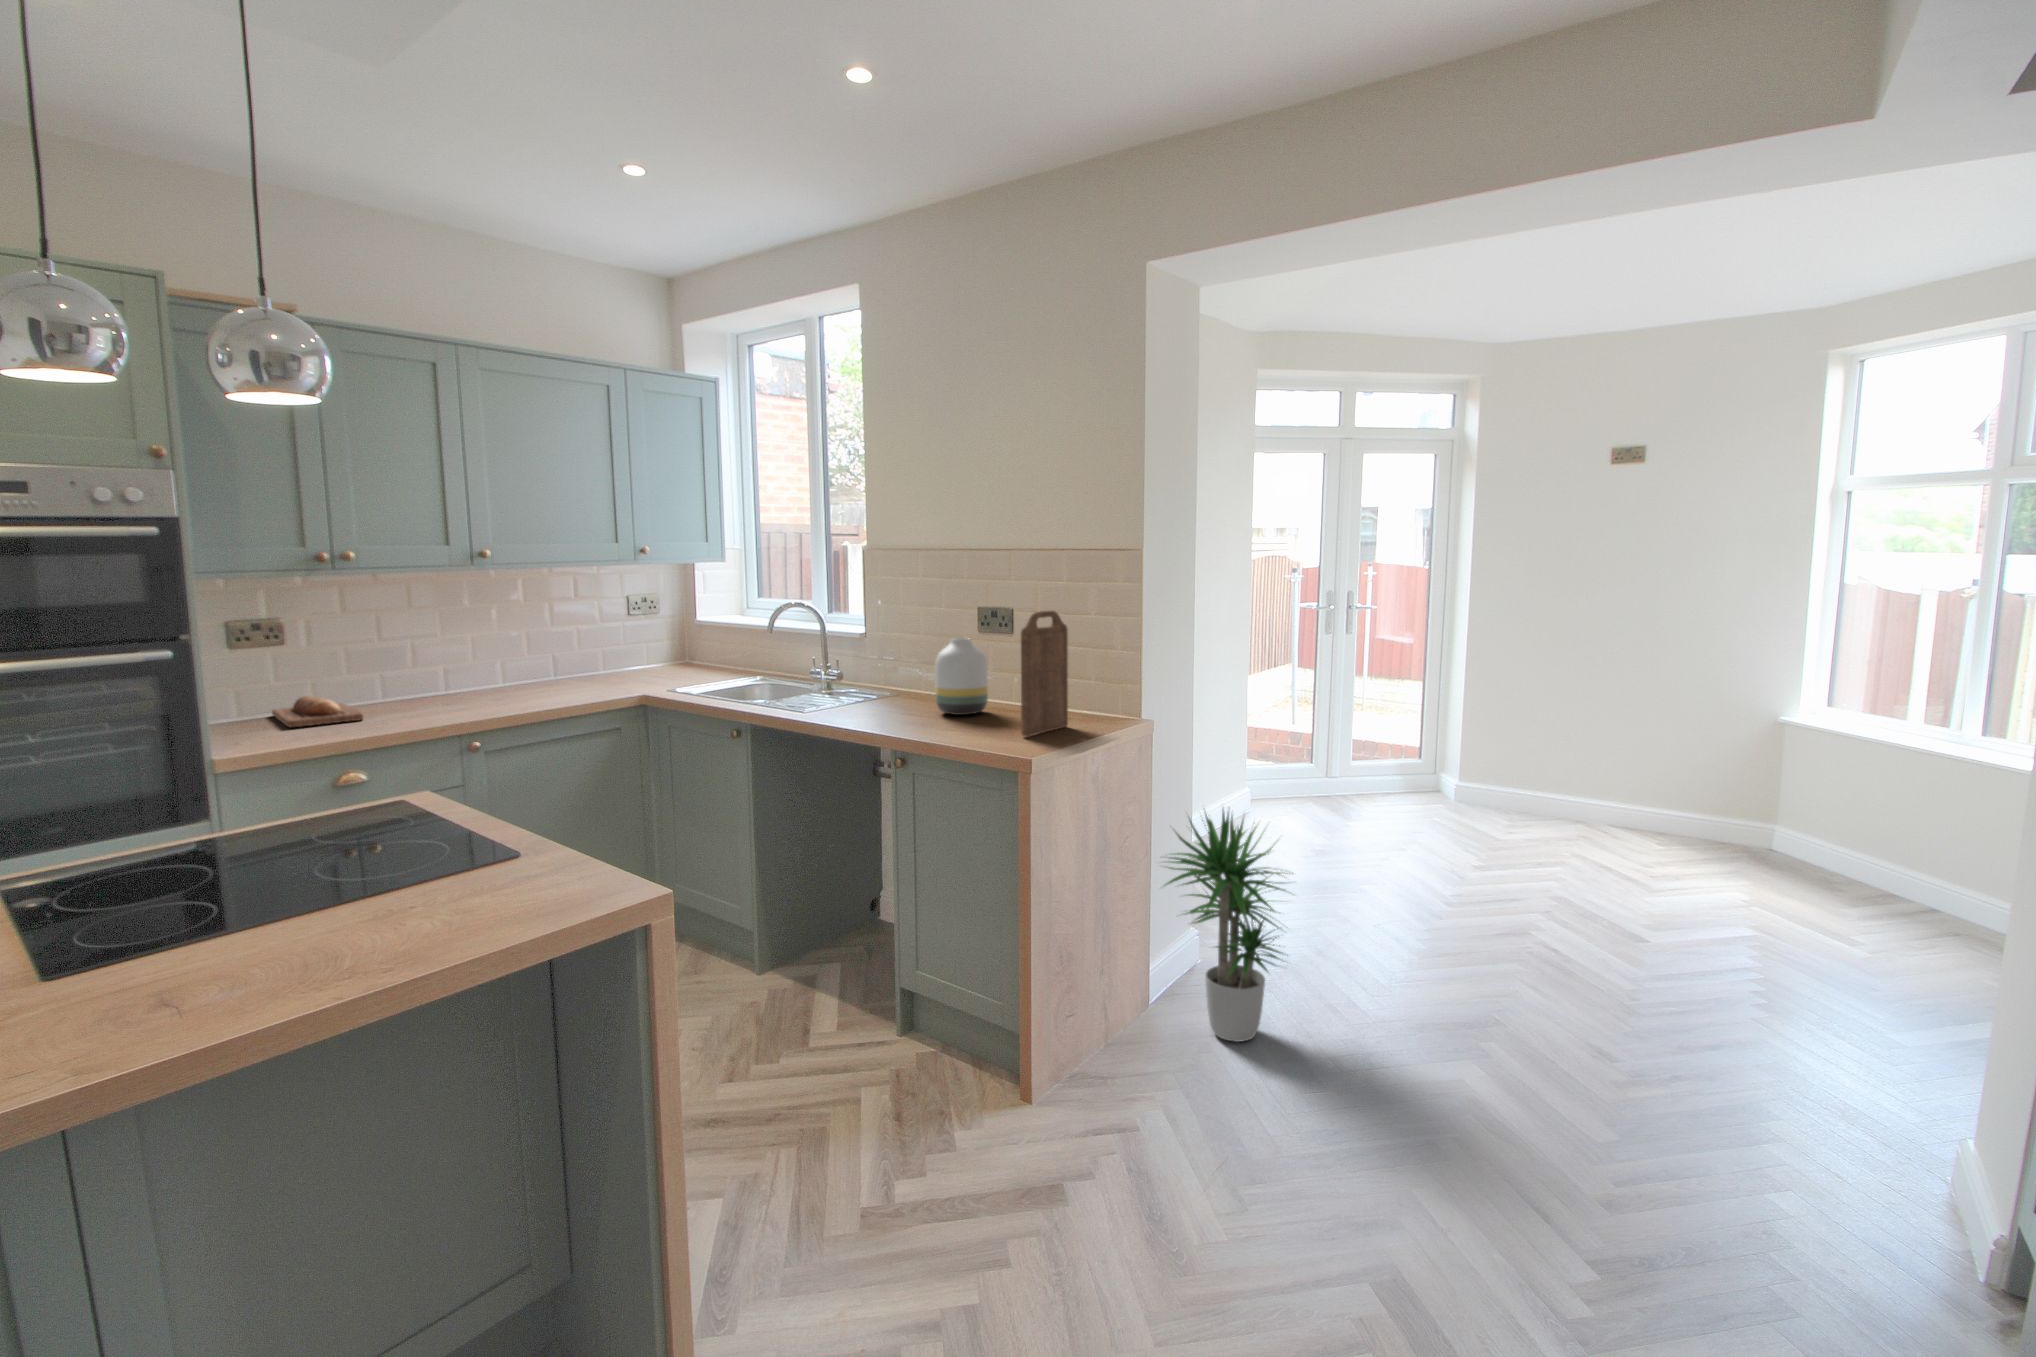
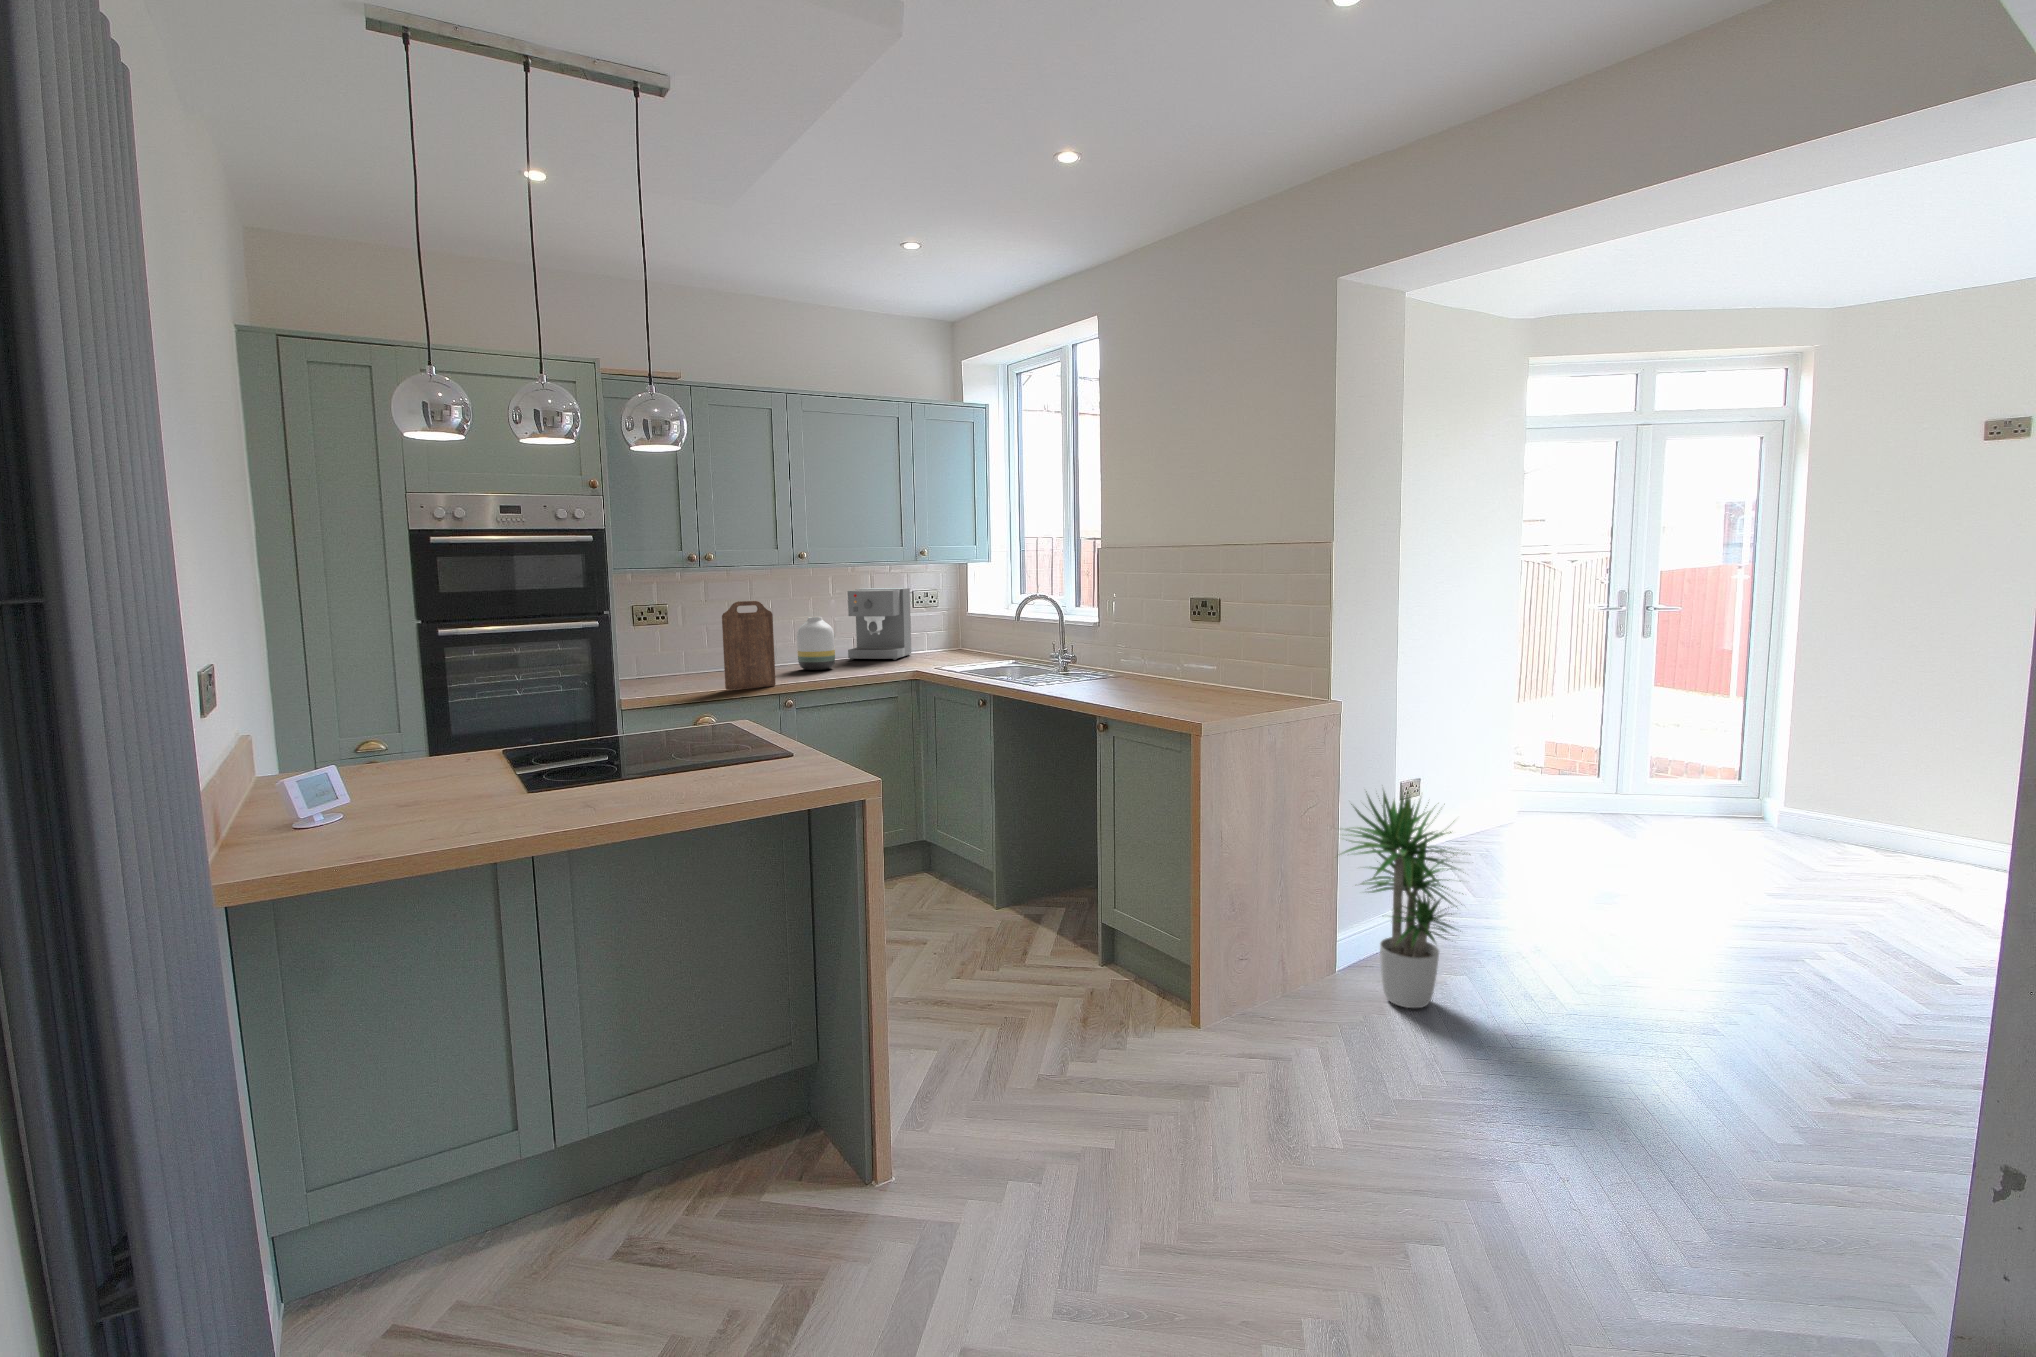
coffee maker: none [545,595,631,684] -> present [848,588,911,660]
cutting board: present [1021,611,1068,737] -> present [722,601,776,690]
vase: present [935,638,988,715] -> present [797,617,835,670]
bread loaf: present [272,696,363,727] -> none [659,662,716,683]

